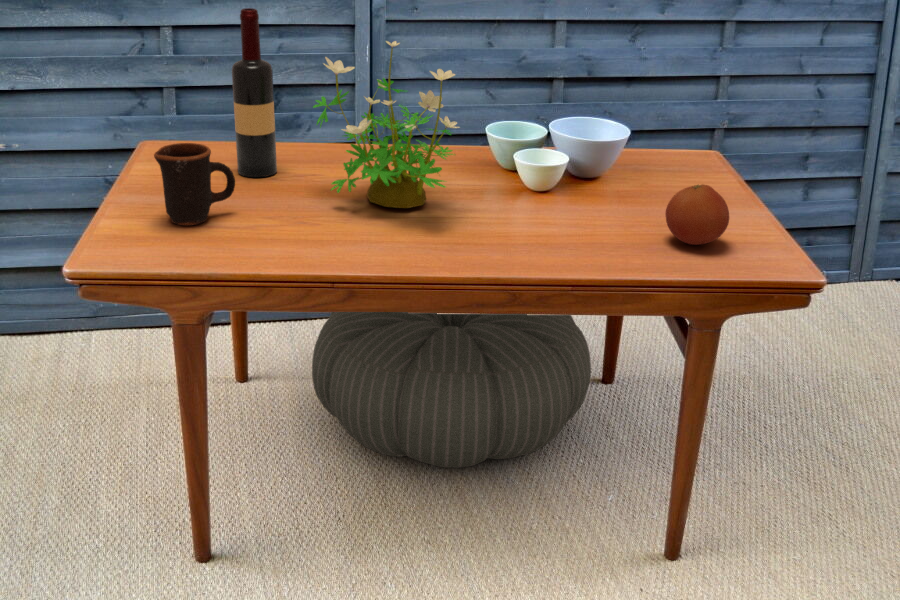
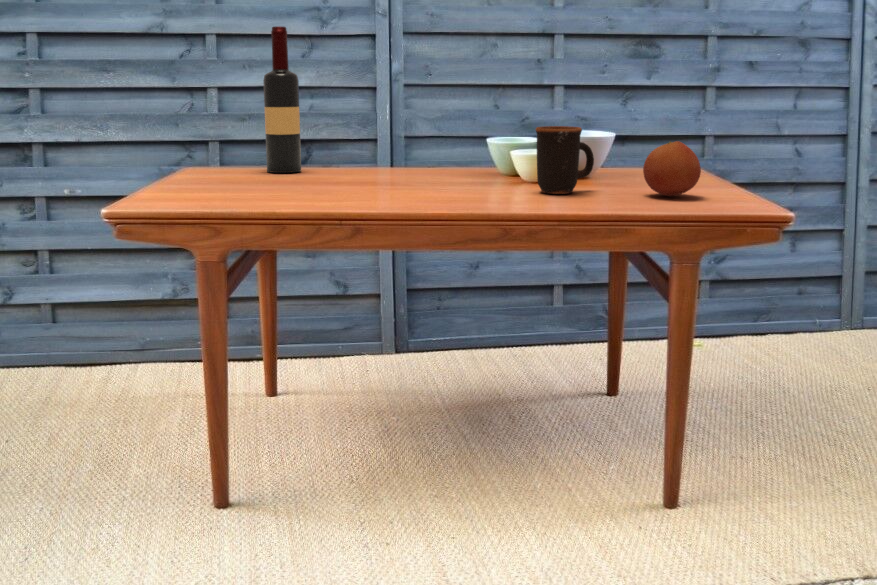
potted plant: present [313,41,459,208] -> none [332,34,459,181]
mug: present [154,143,235,225] -> present [536,126,594,194]
pouf: present [312,312,591,468] -> none [332,290,591,445]

